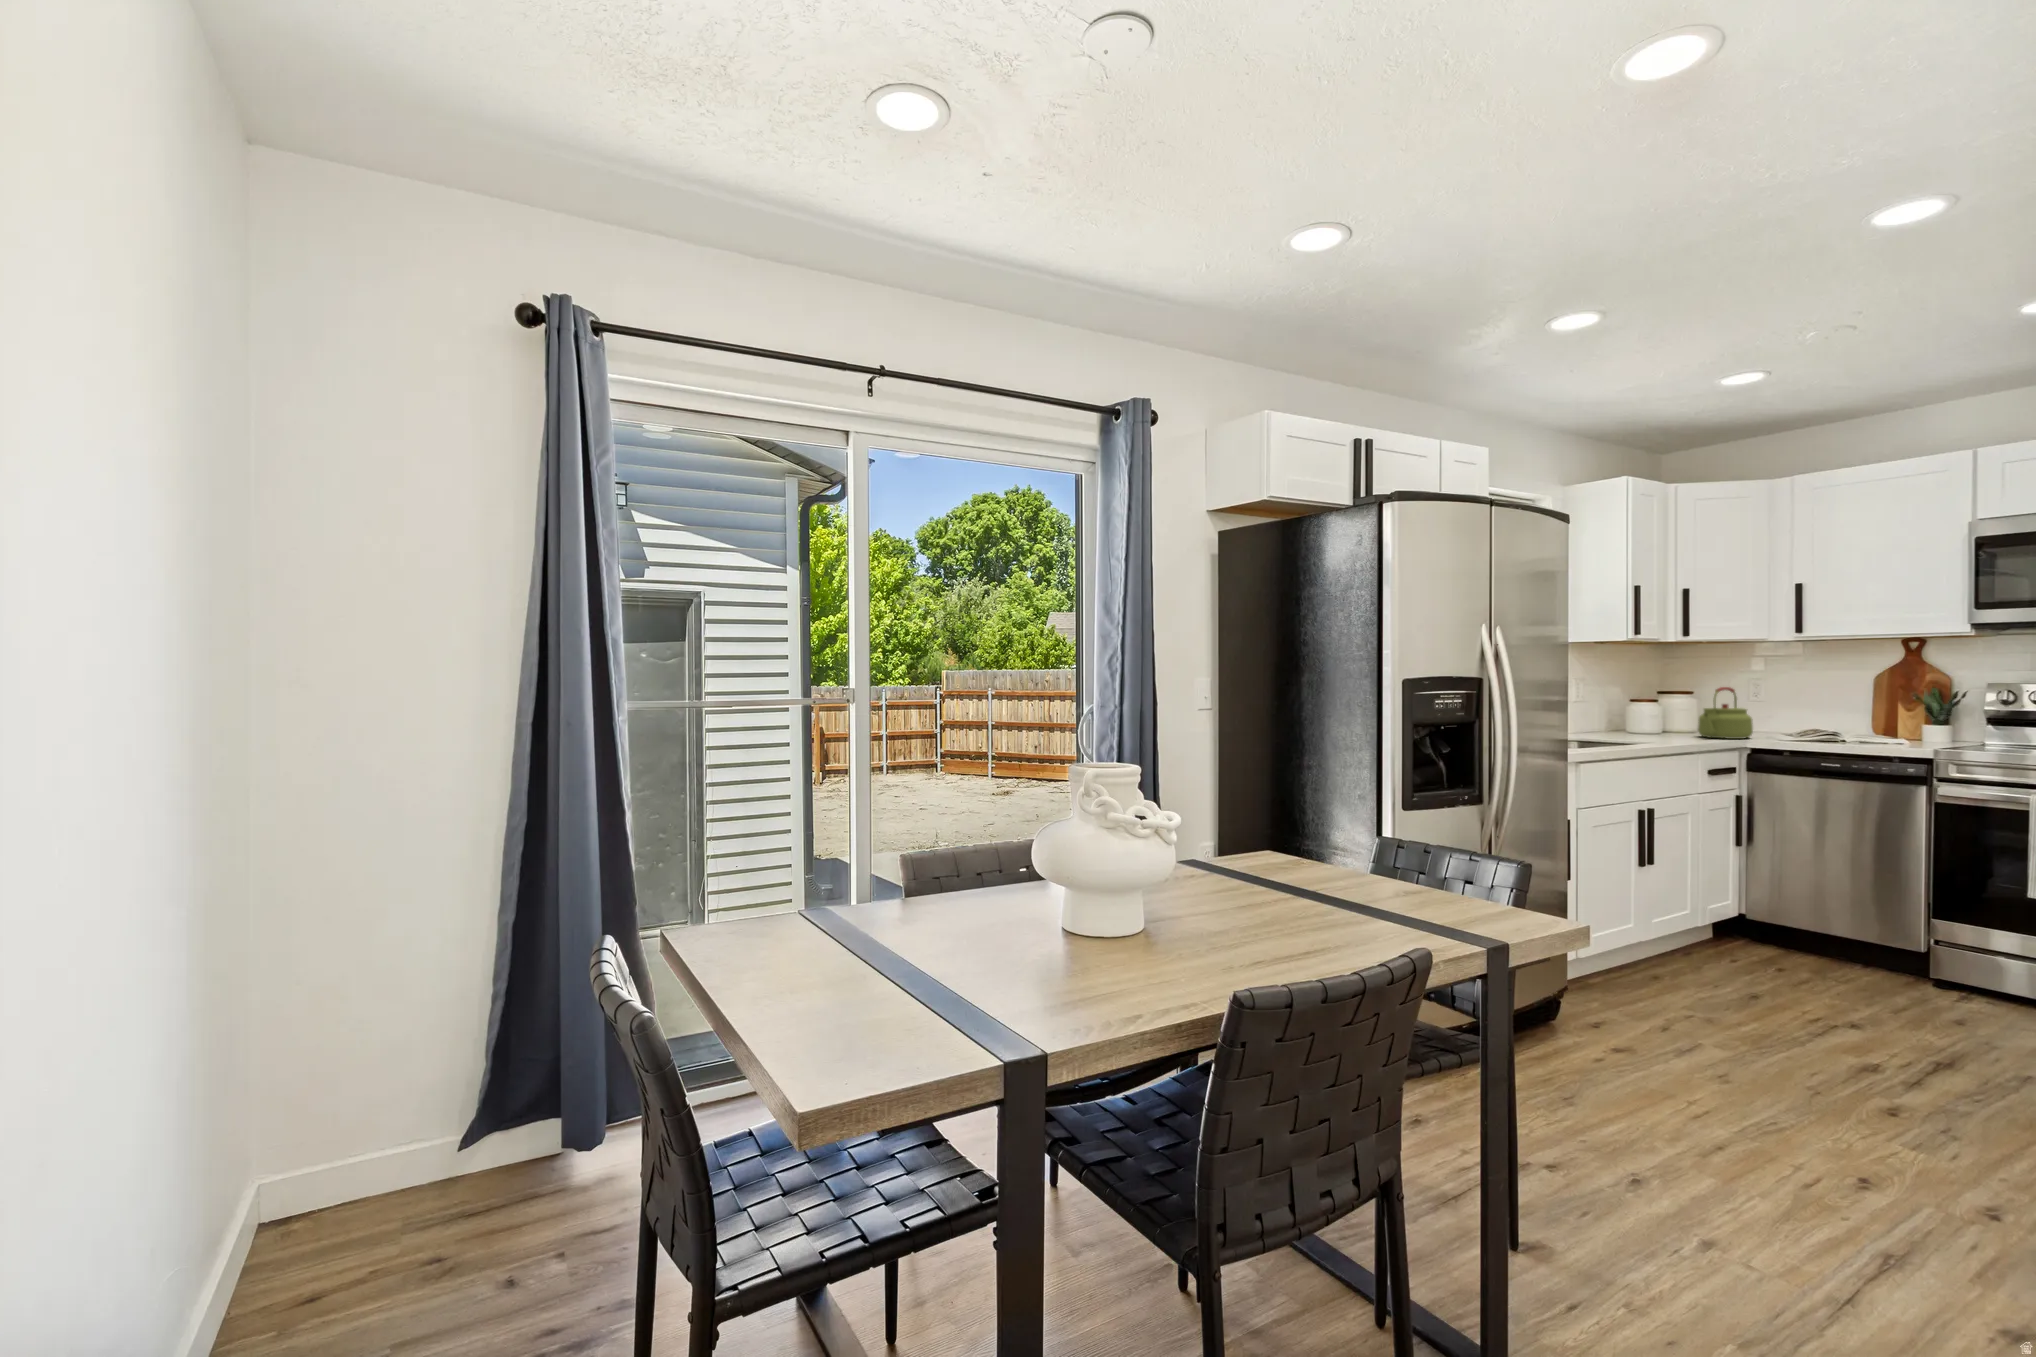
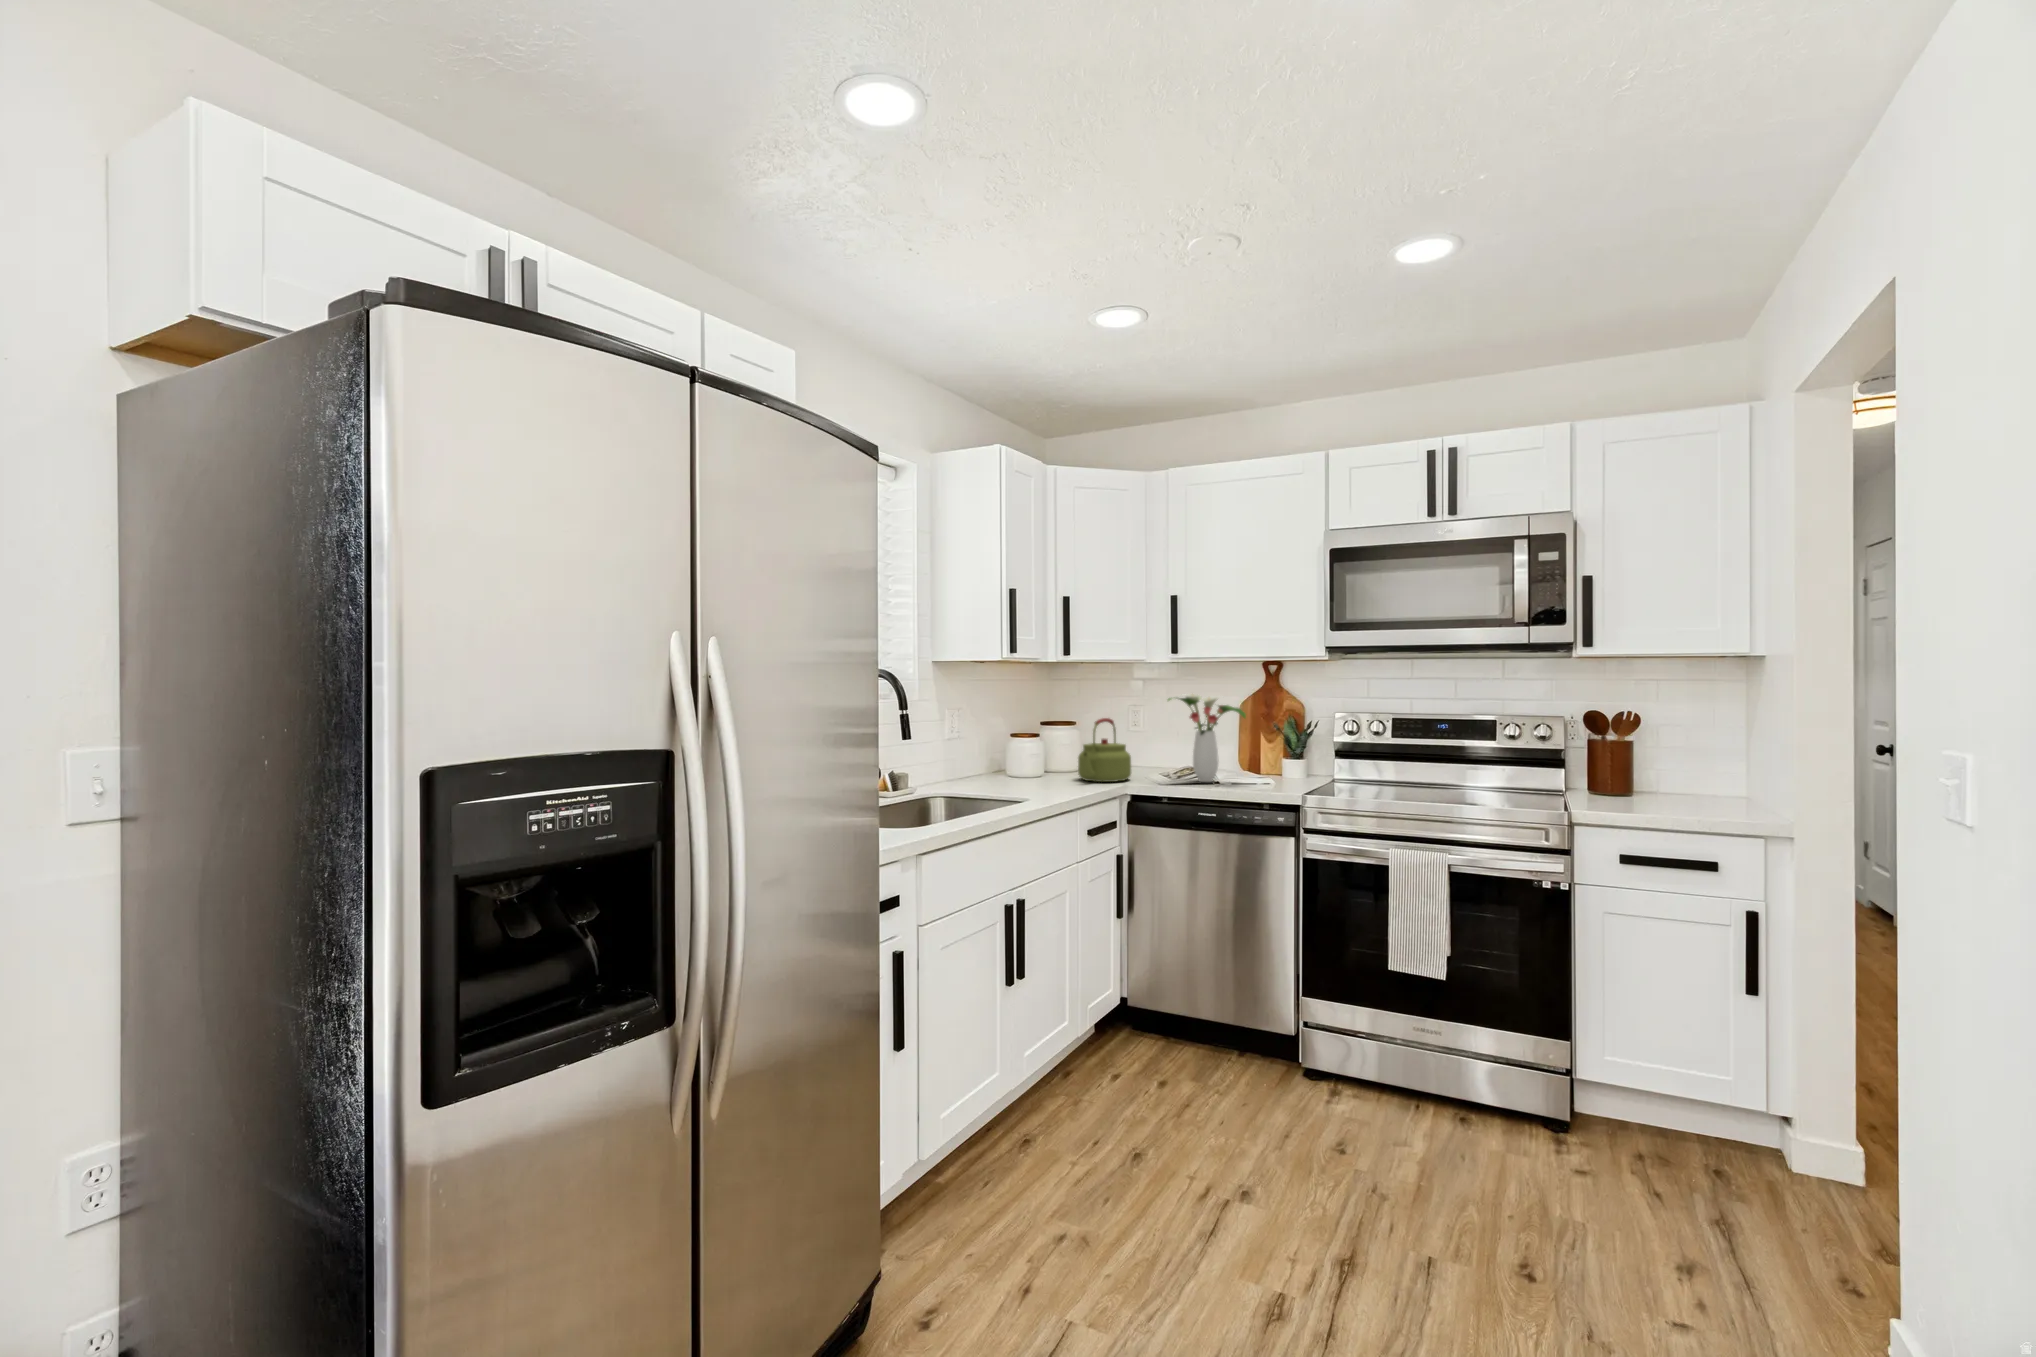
flower arrangement: none [1790,666,1876,742] -> present [1168,694,1246,782]

